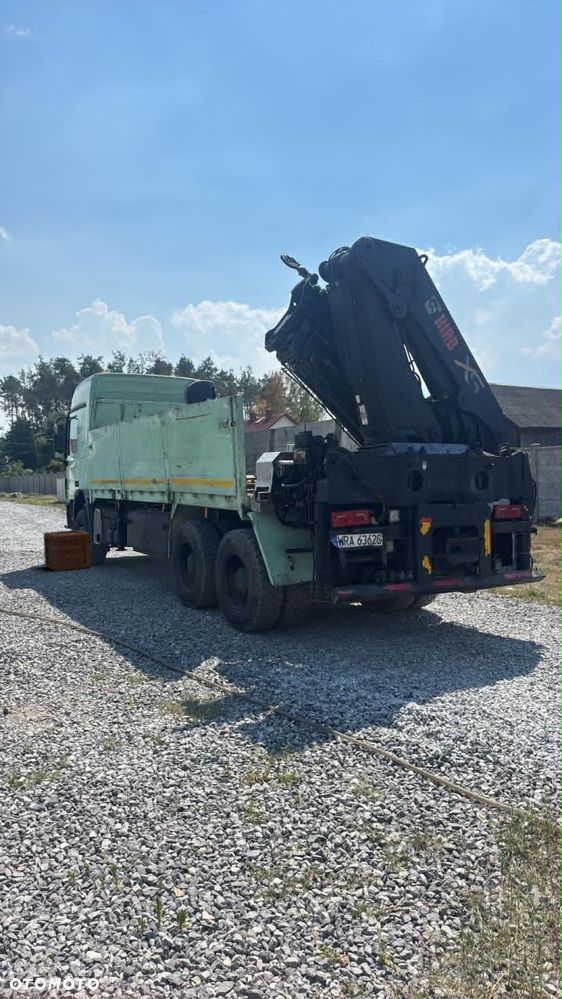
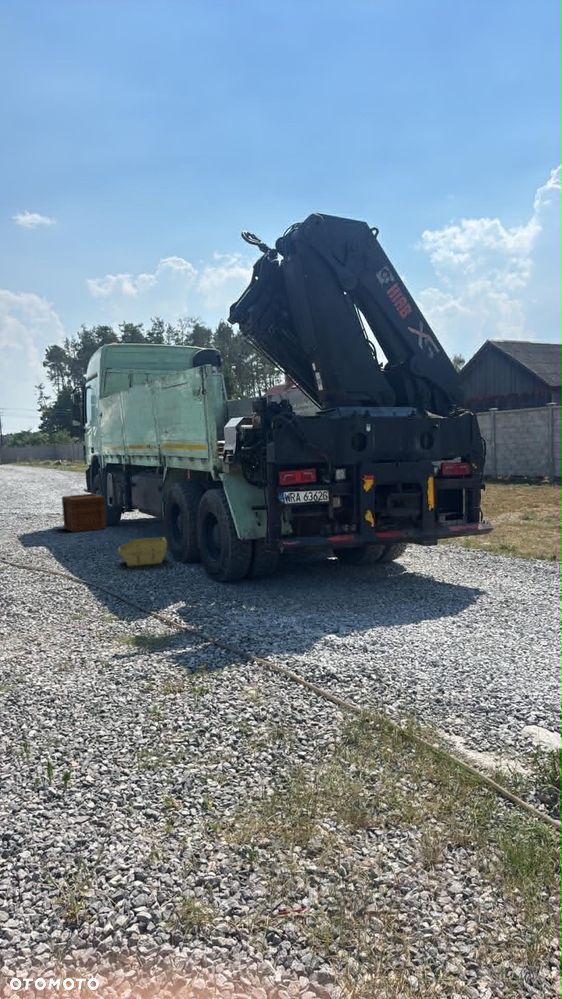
storage bin: none [122,580,178,612] -> present [118,537,167,566]

